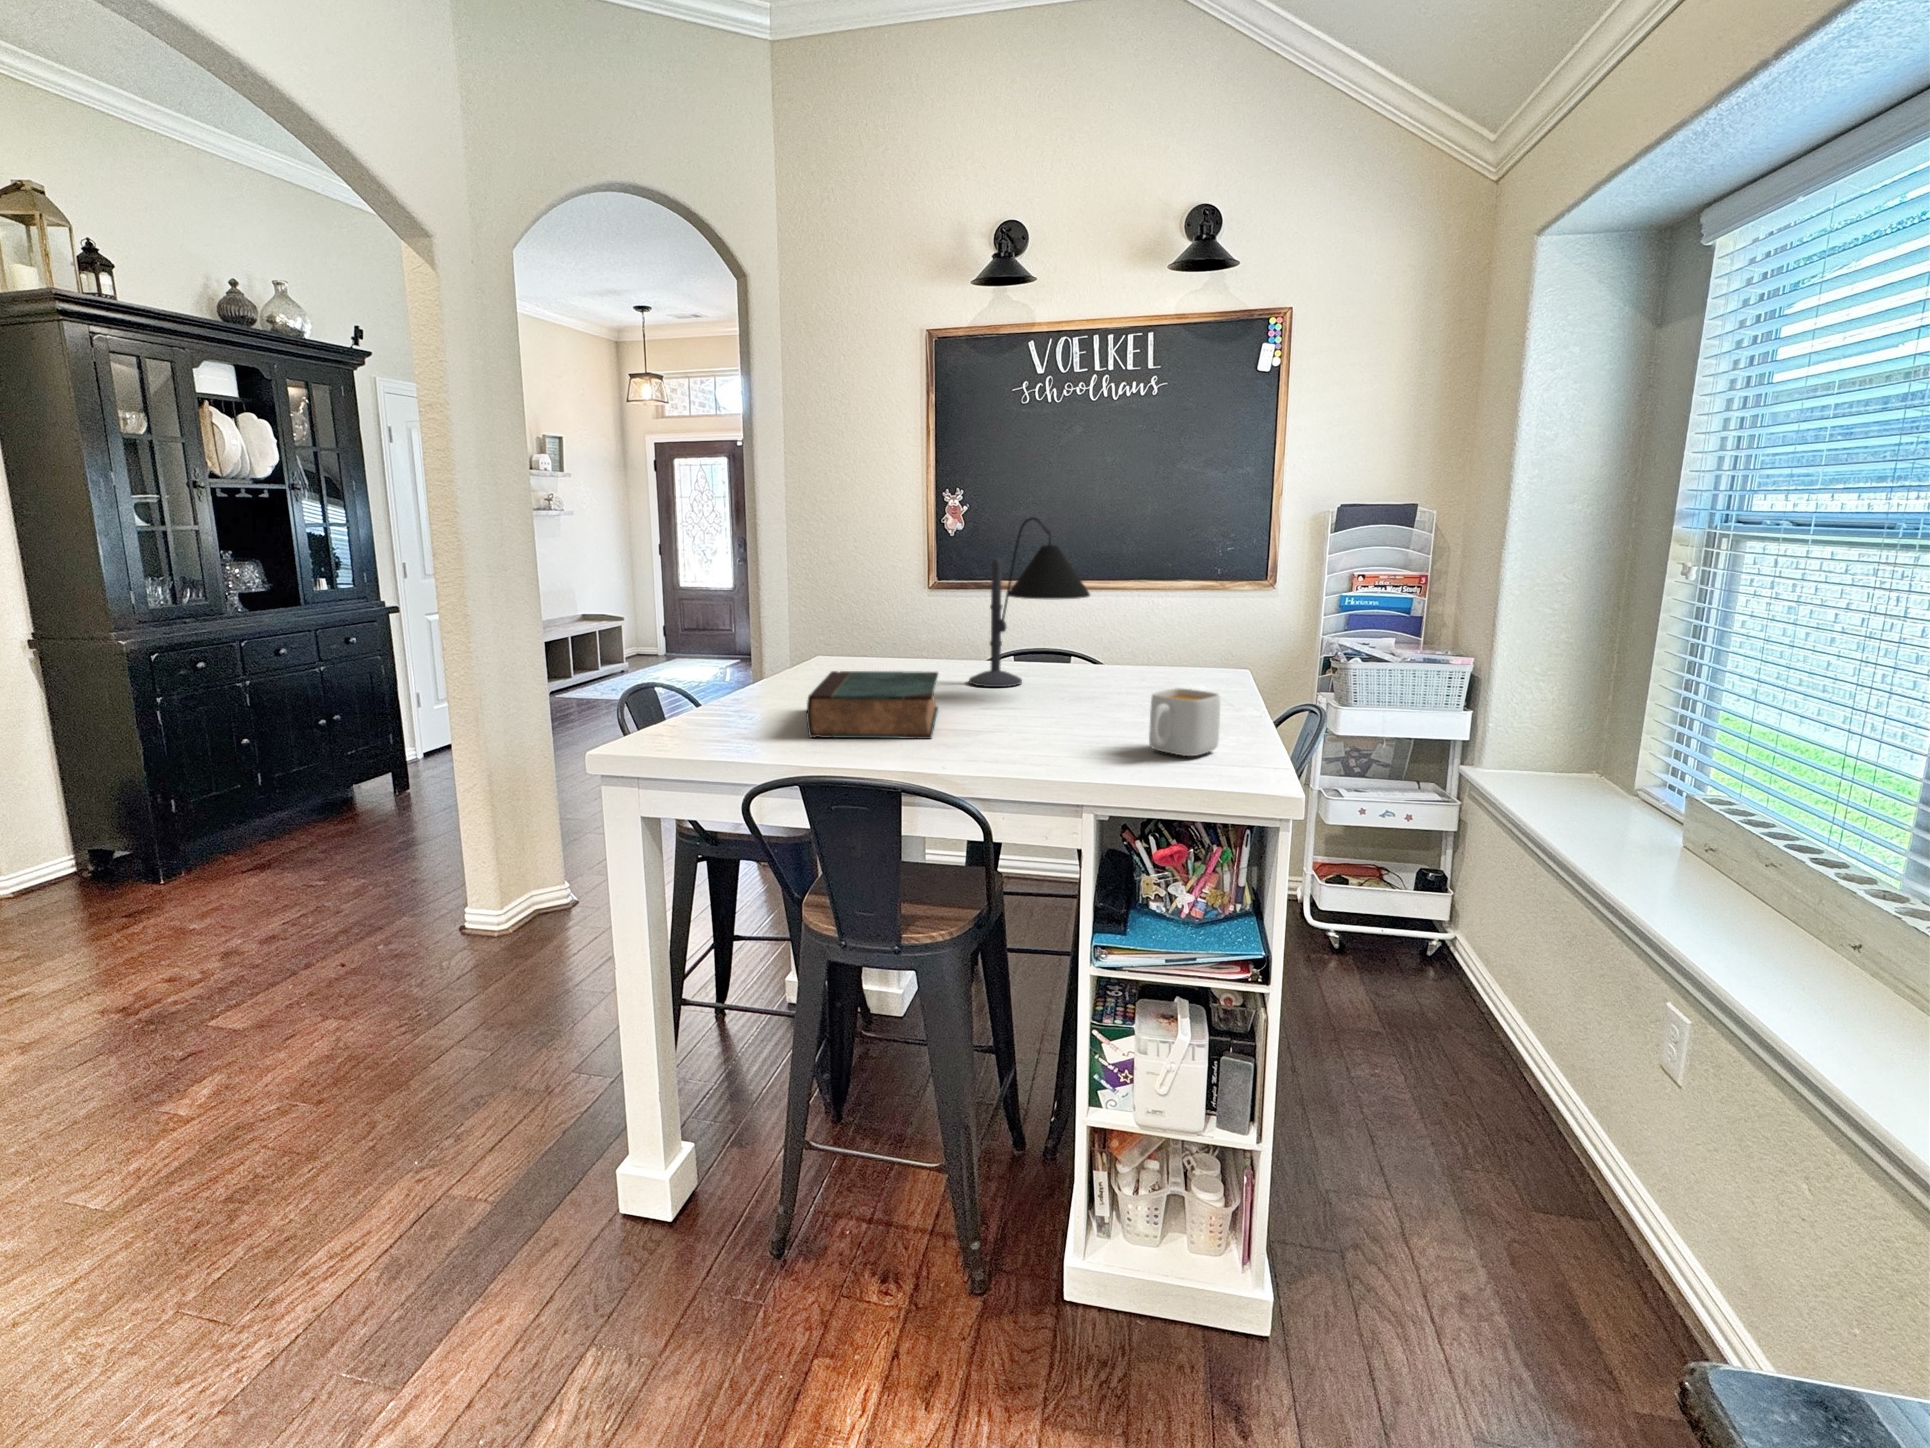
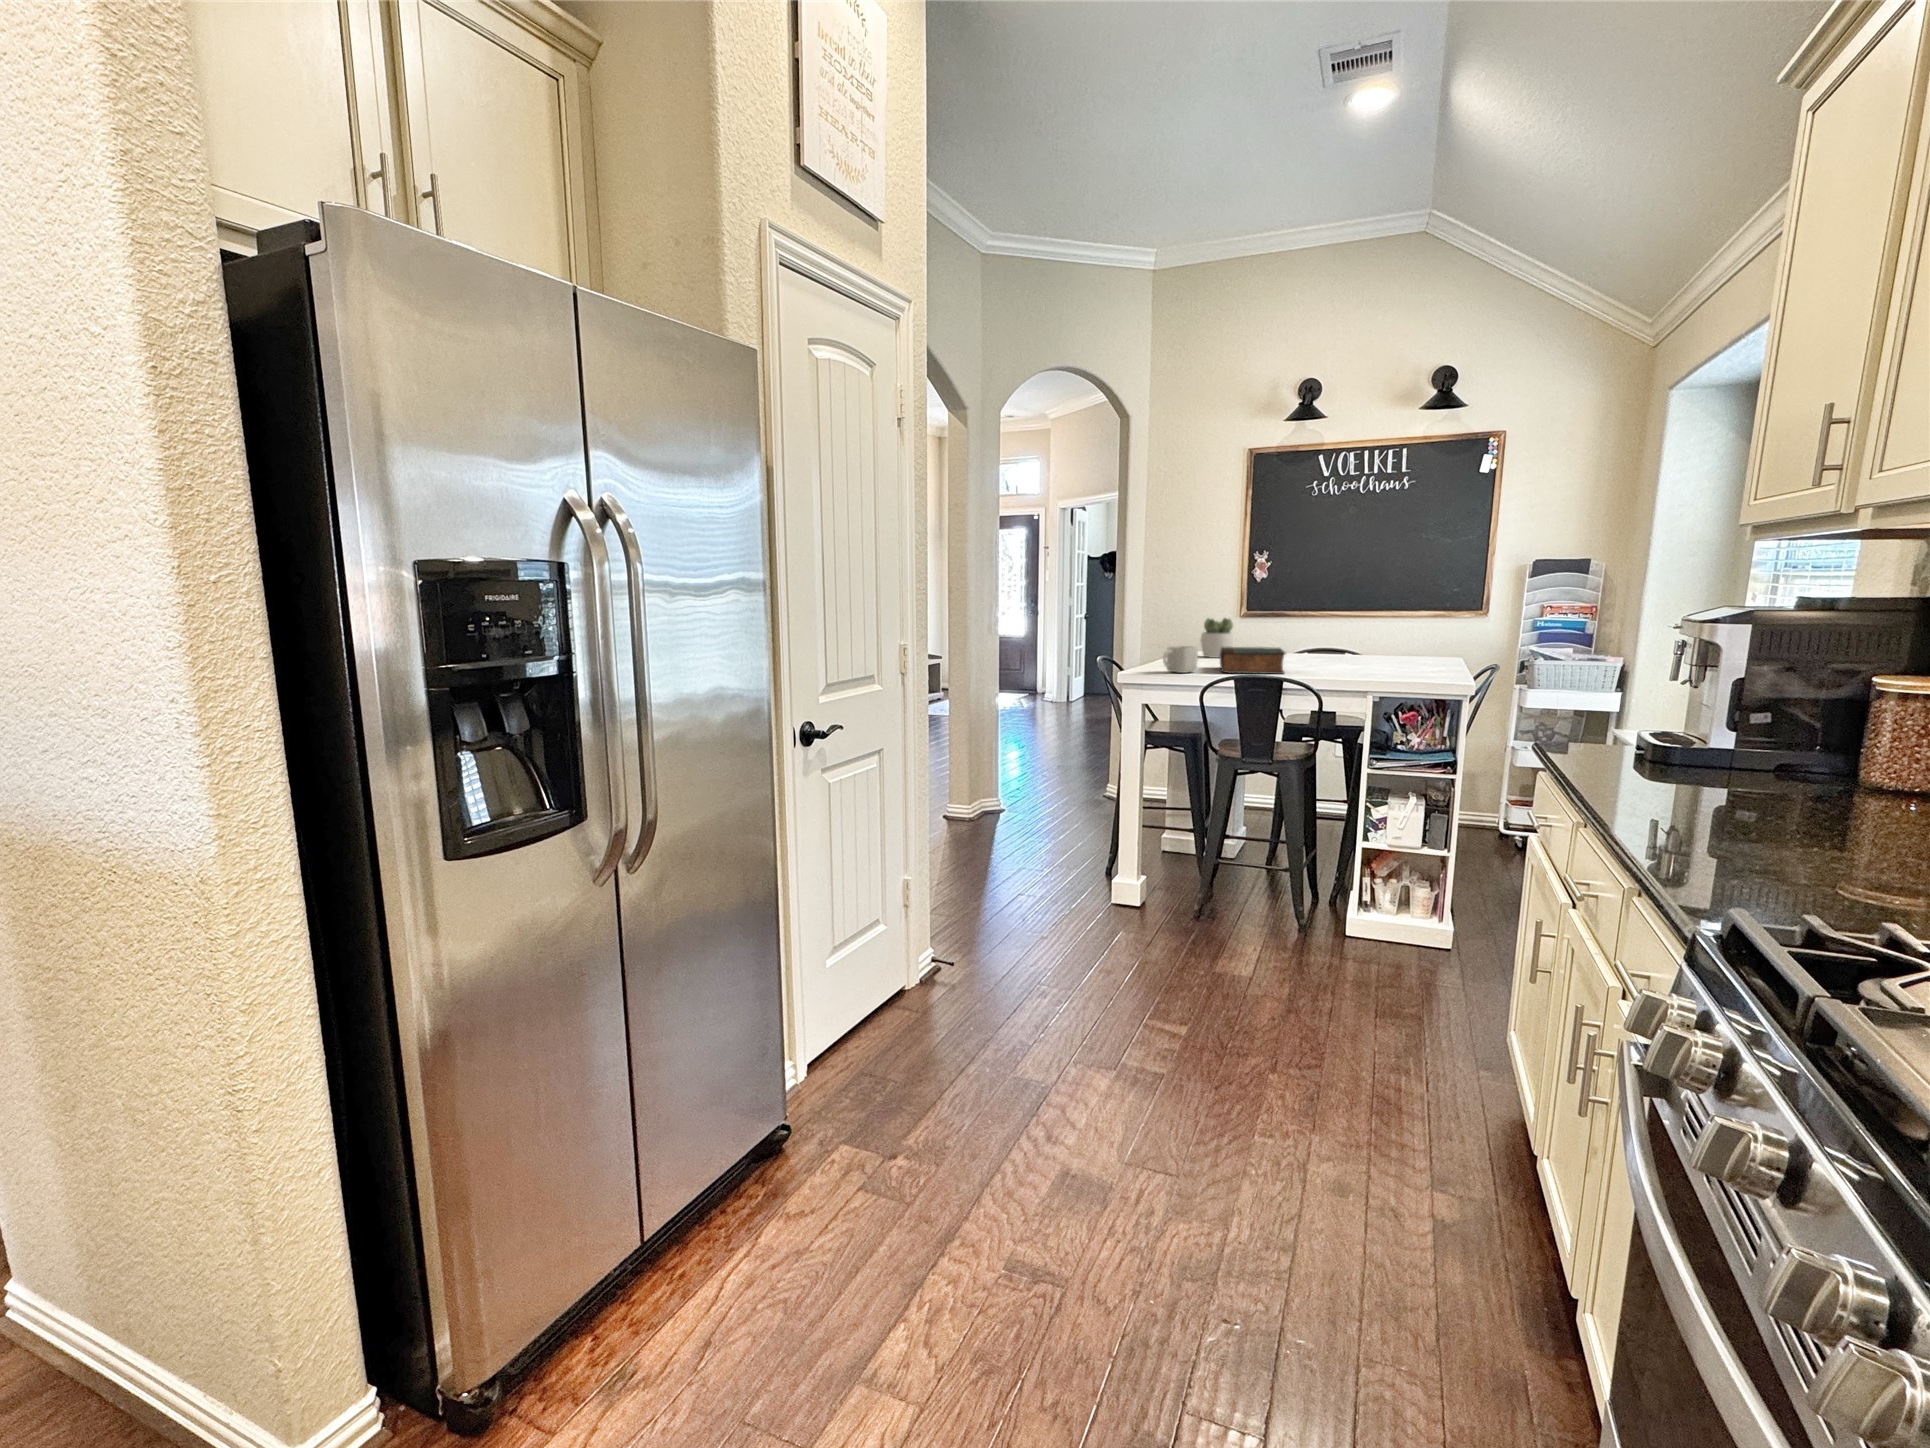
desk lamp: present [969,517,1090,687] -> none [1288,567,1366,662]
succulent plant: none [831,601,890,672] -> present [1200,618,1235,658]
mug: present [1149,688,1221,756] -> present [1163,646,1198,673]

